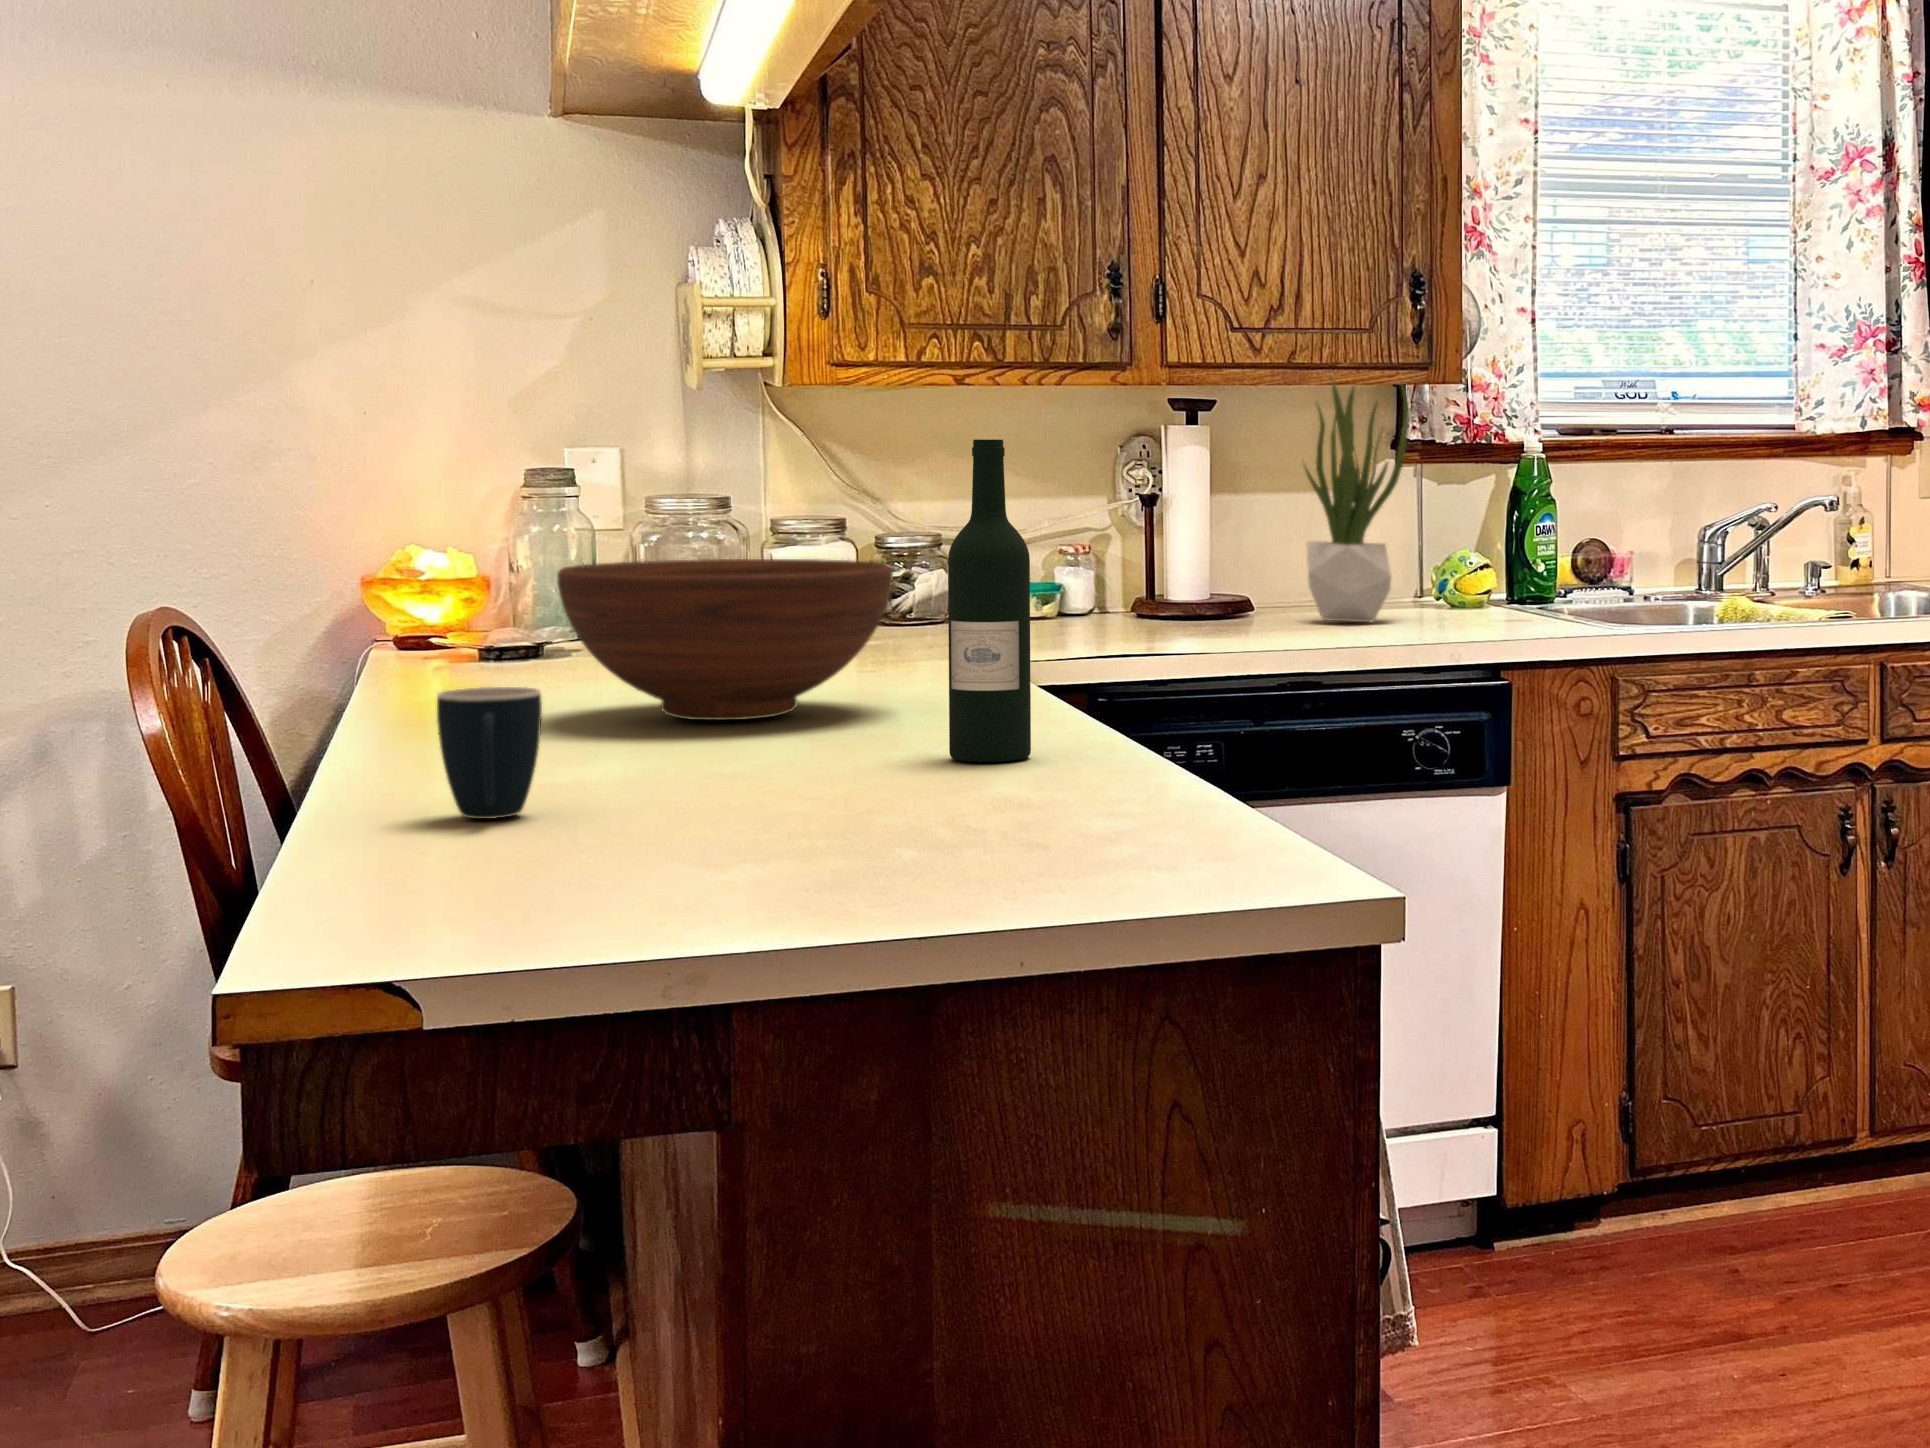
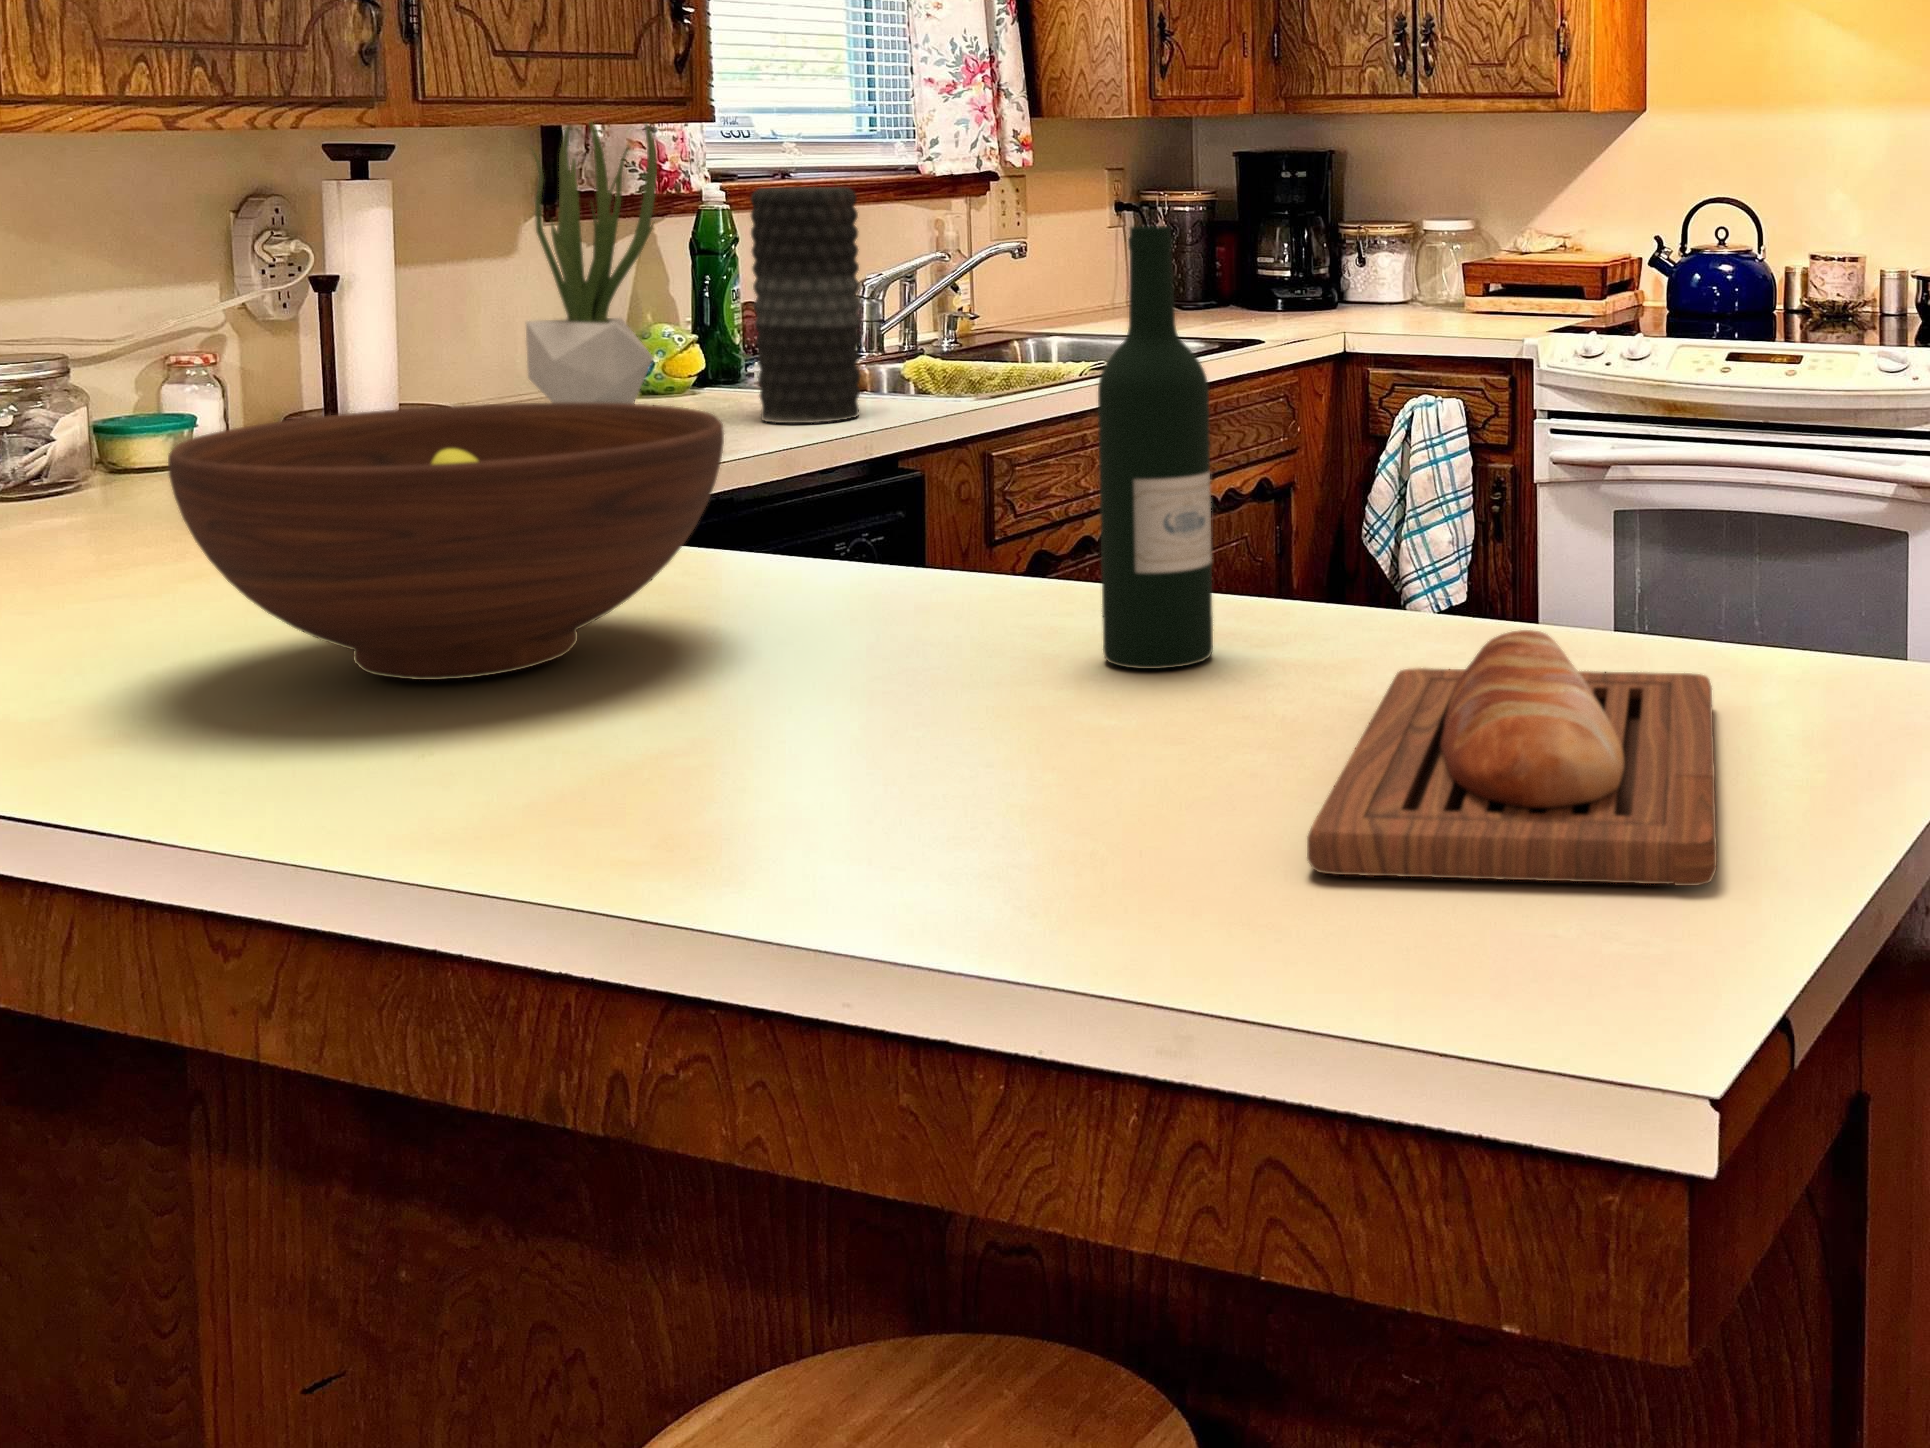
vase: none [1428,437,1516,636] -> present [750,187,861,423]
mug: present [437,687,542,819] -> none [925,672,1137,909]
bread loaf: none [601,732,1116,864] -> present [1307,630,1717,886]

